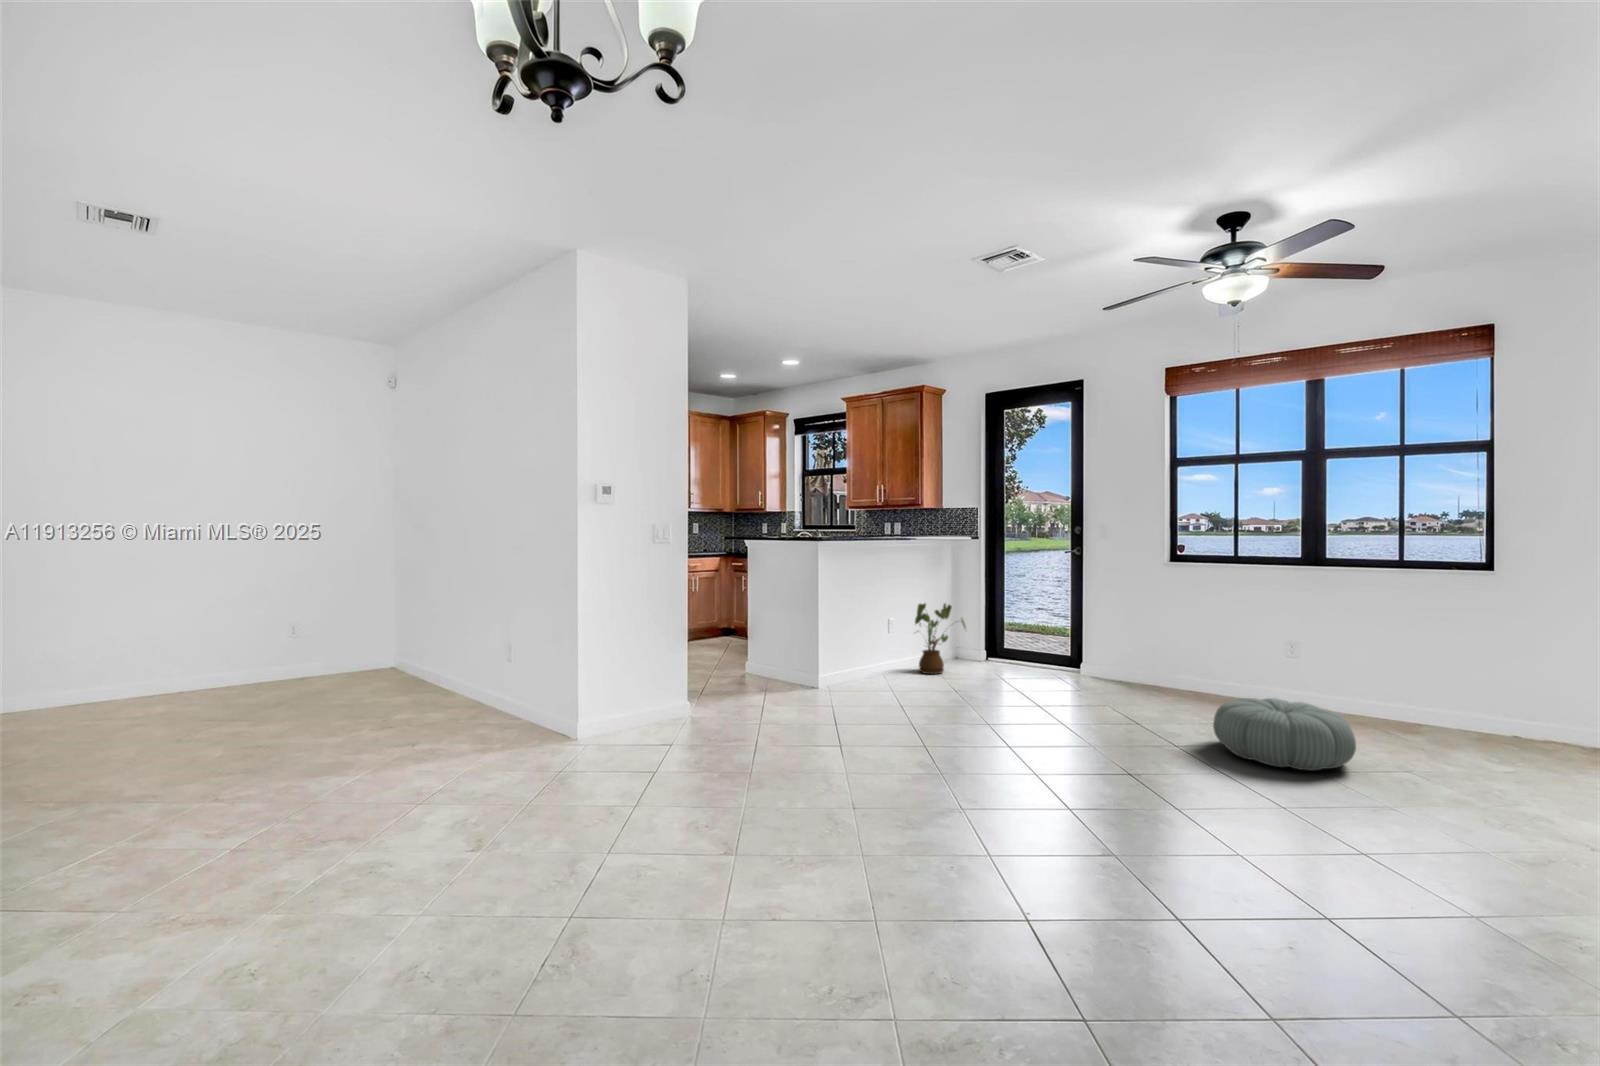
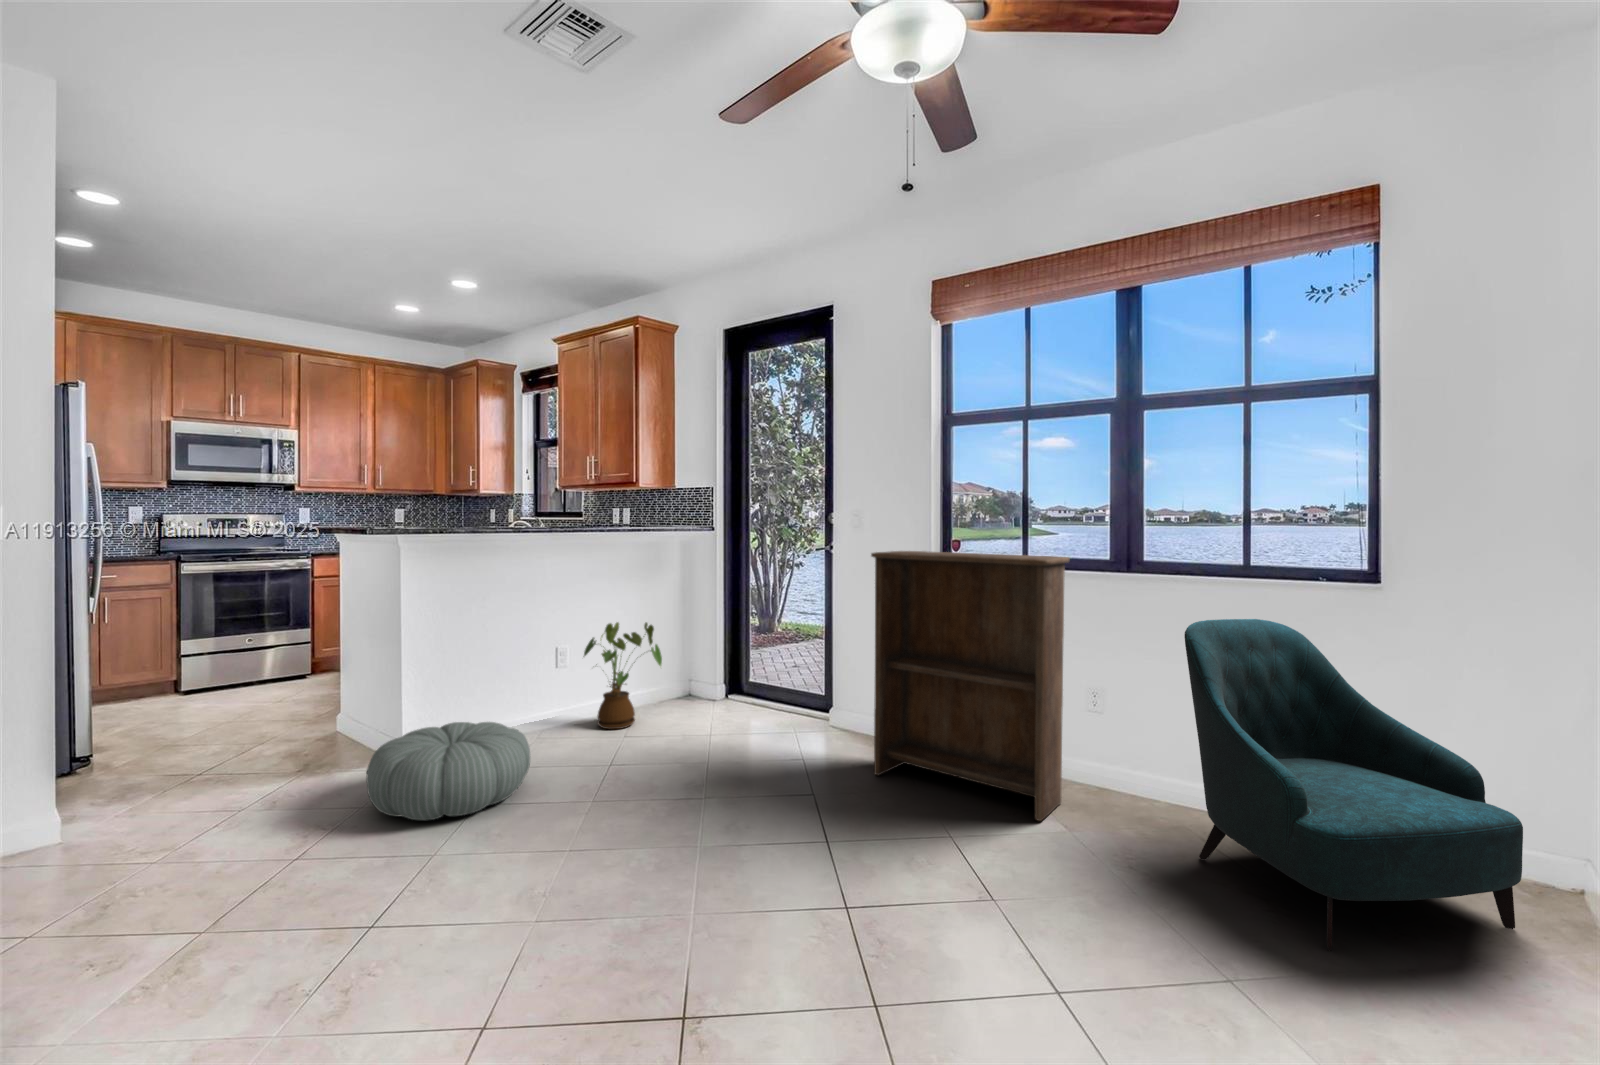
bookshelf: none [1137,552,1280,719] -> present [871,551,1069,821]
armchair: none [1363,594,1577,764] -> present [1185,619,1523,951]
pouf: present [1213,698,1356,771] -> present [366,722,531,820]

